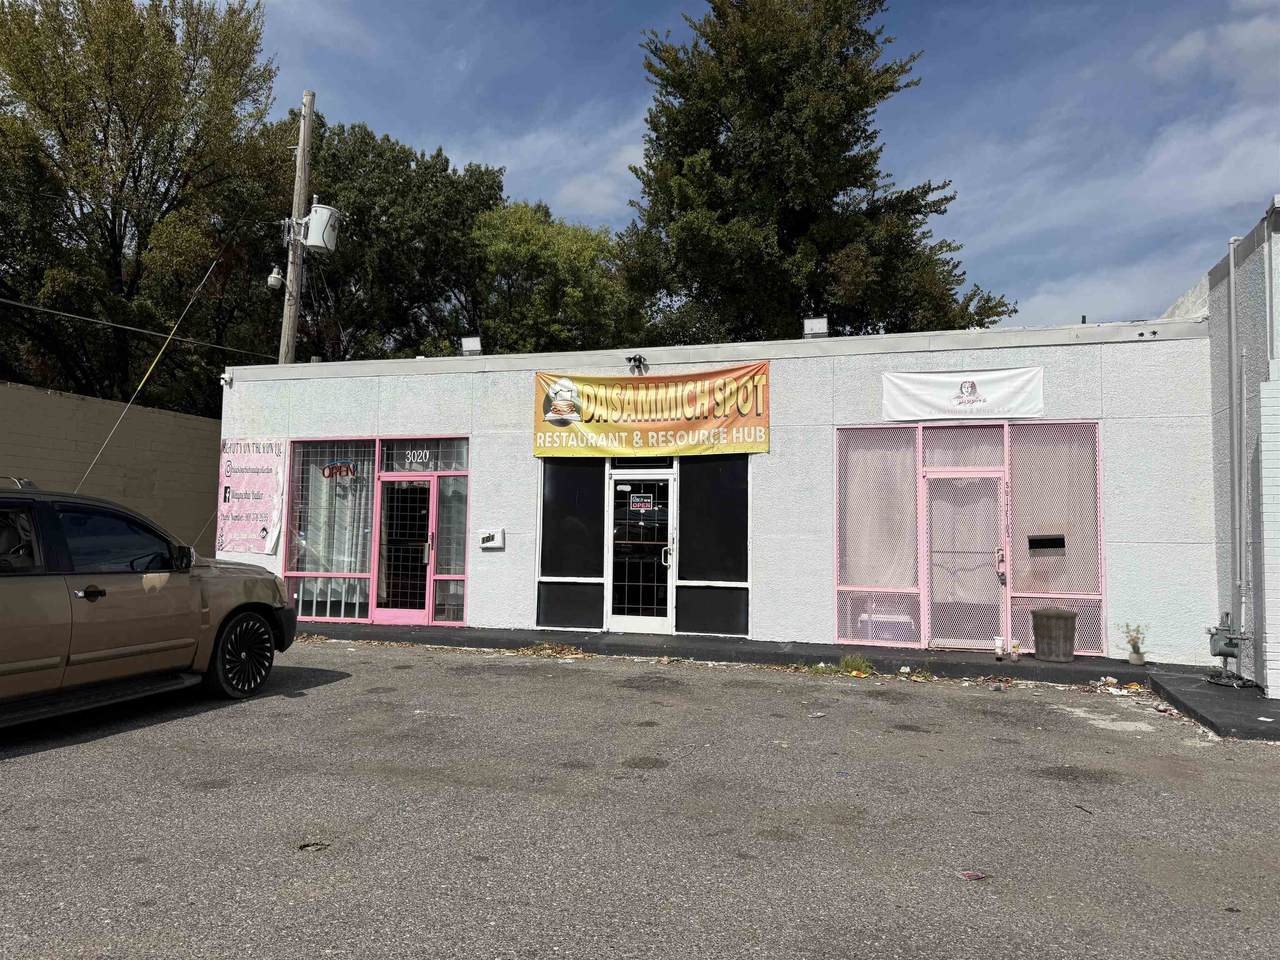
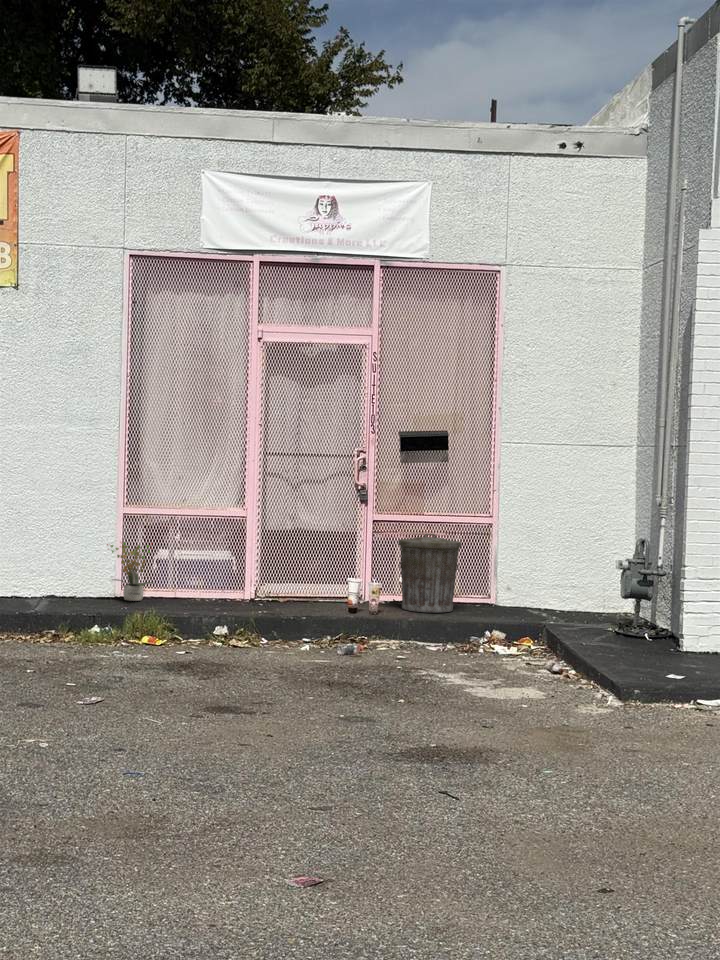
potted plant: present [1122,623,1148,665] -> present [107,543,153,601]

